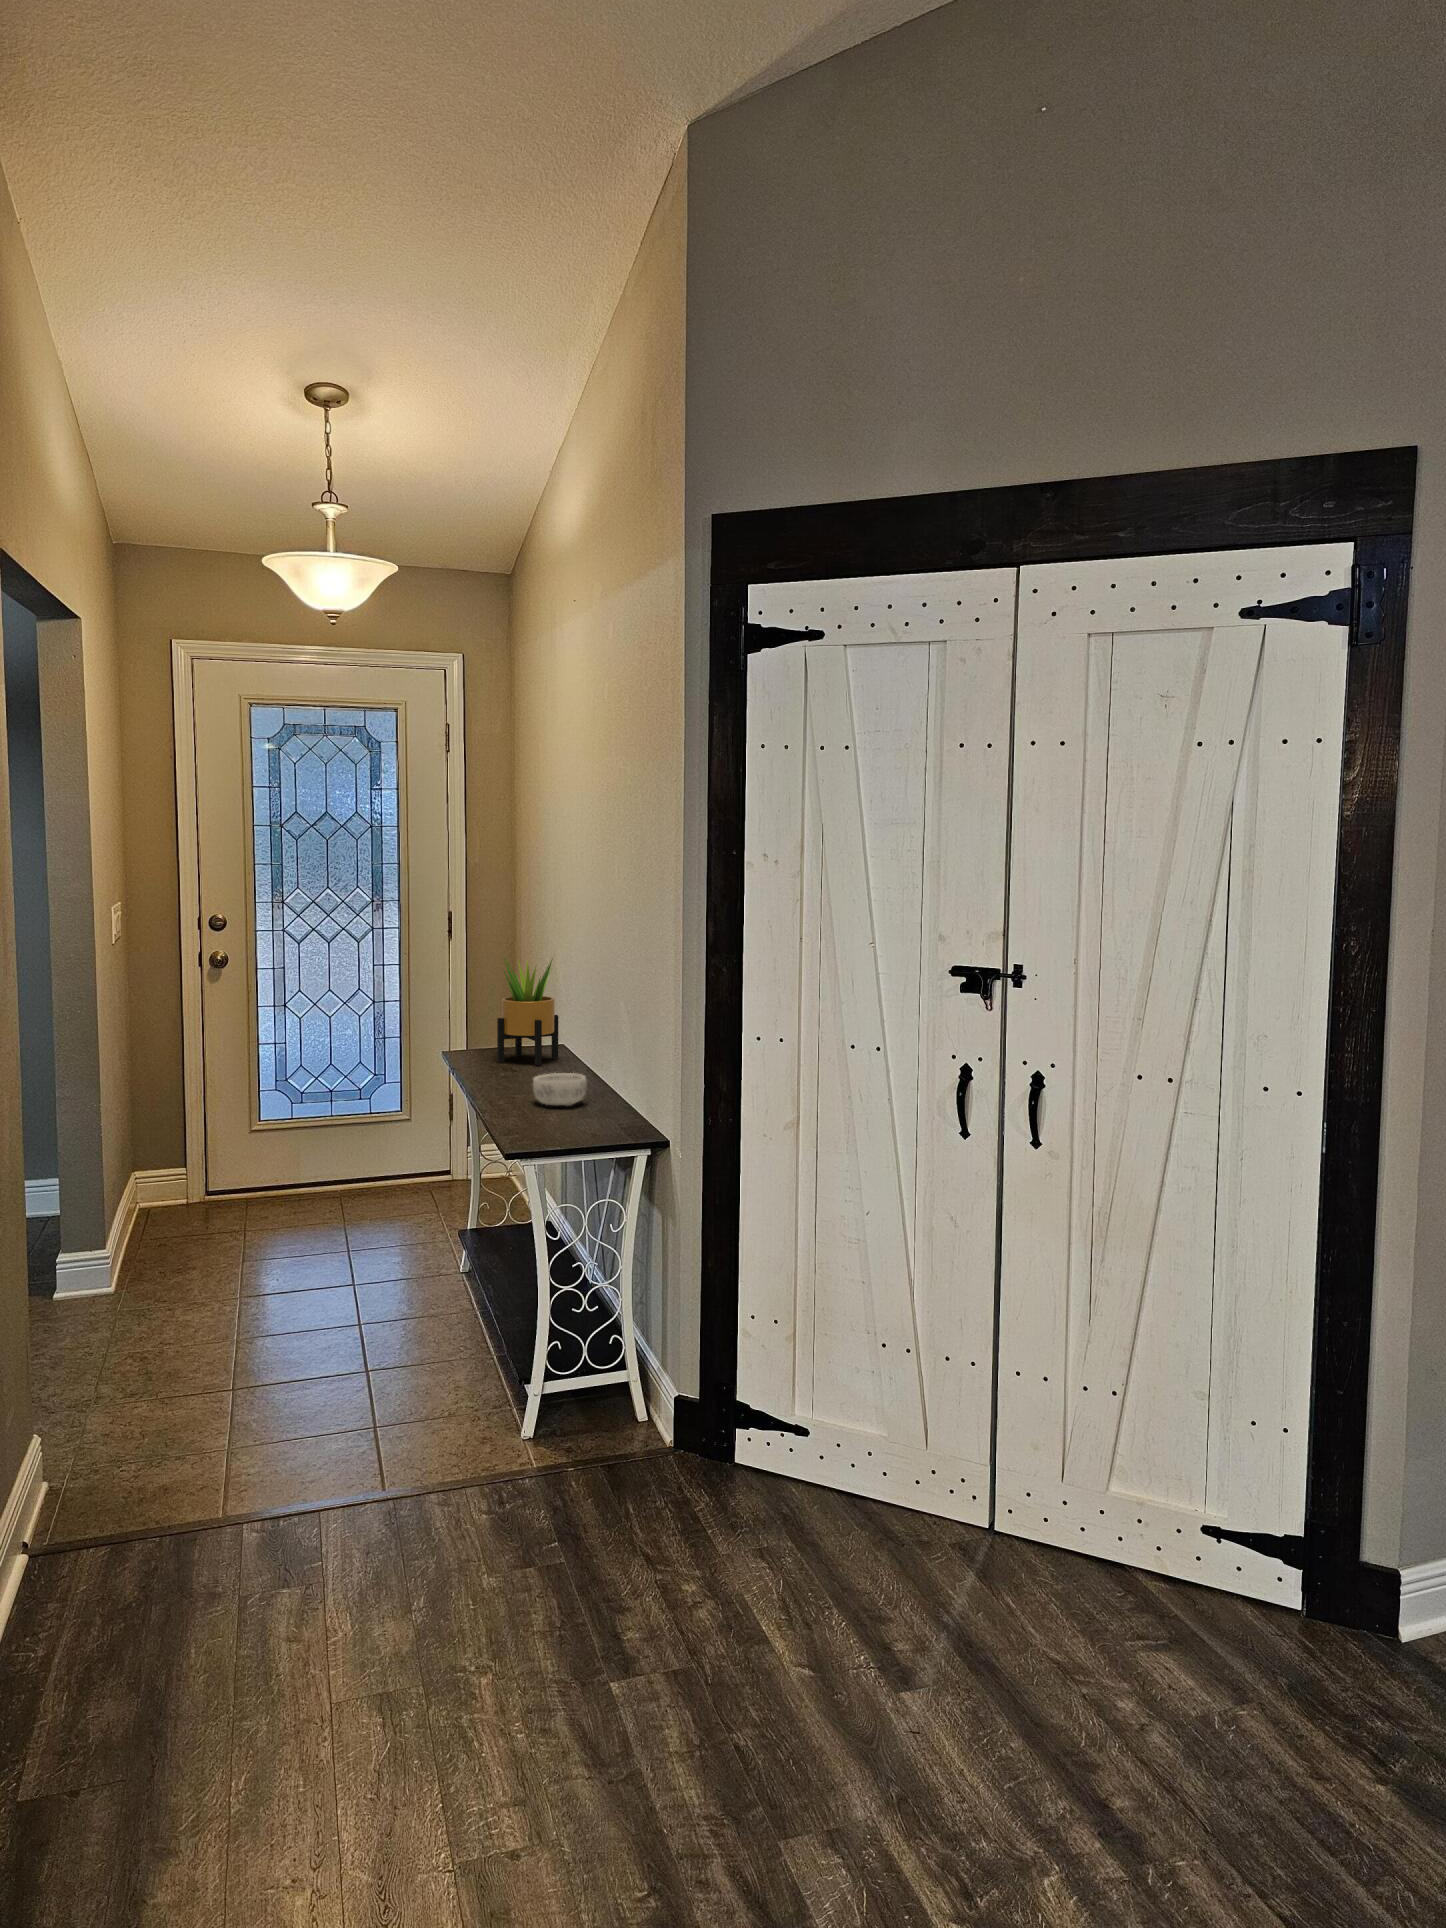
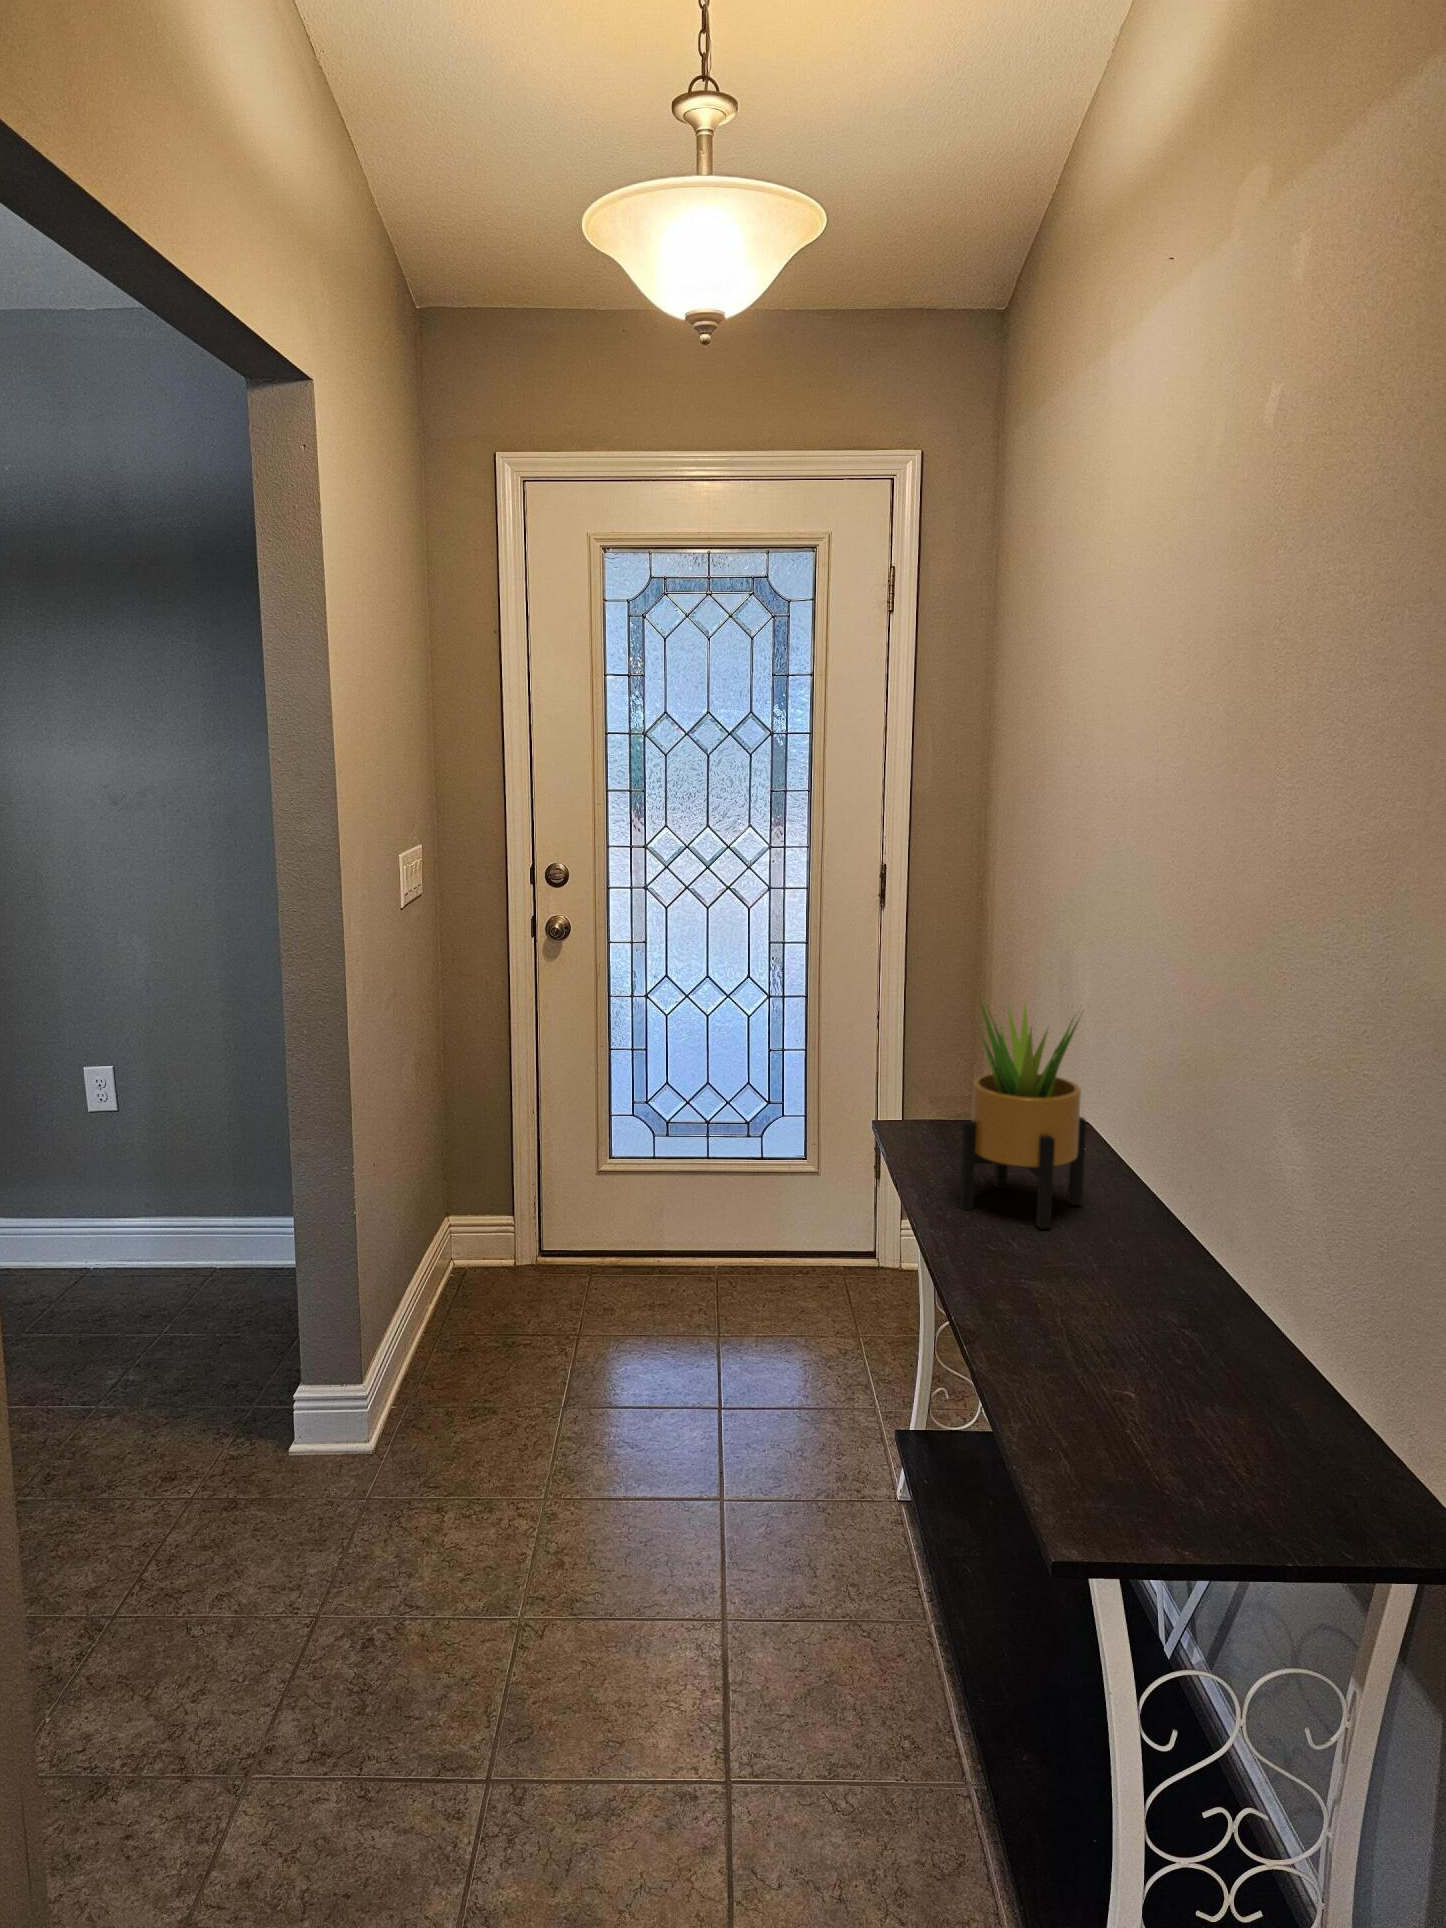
decorative bowl: present [533,1073,587,1106] -> none [1050,1336,1189,1446]

